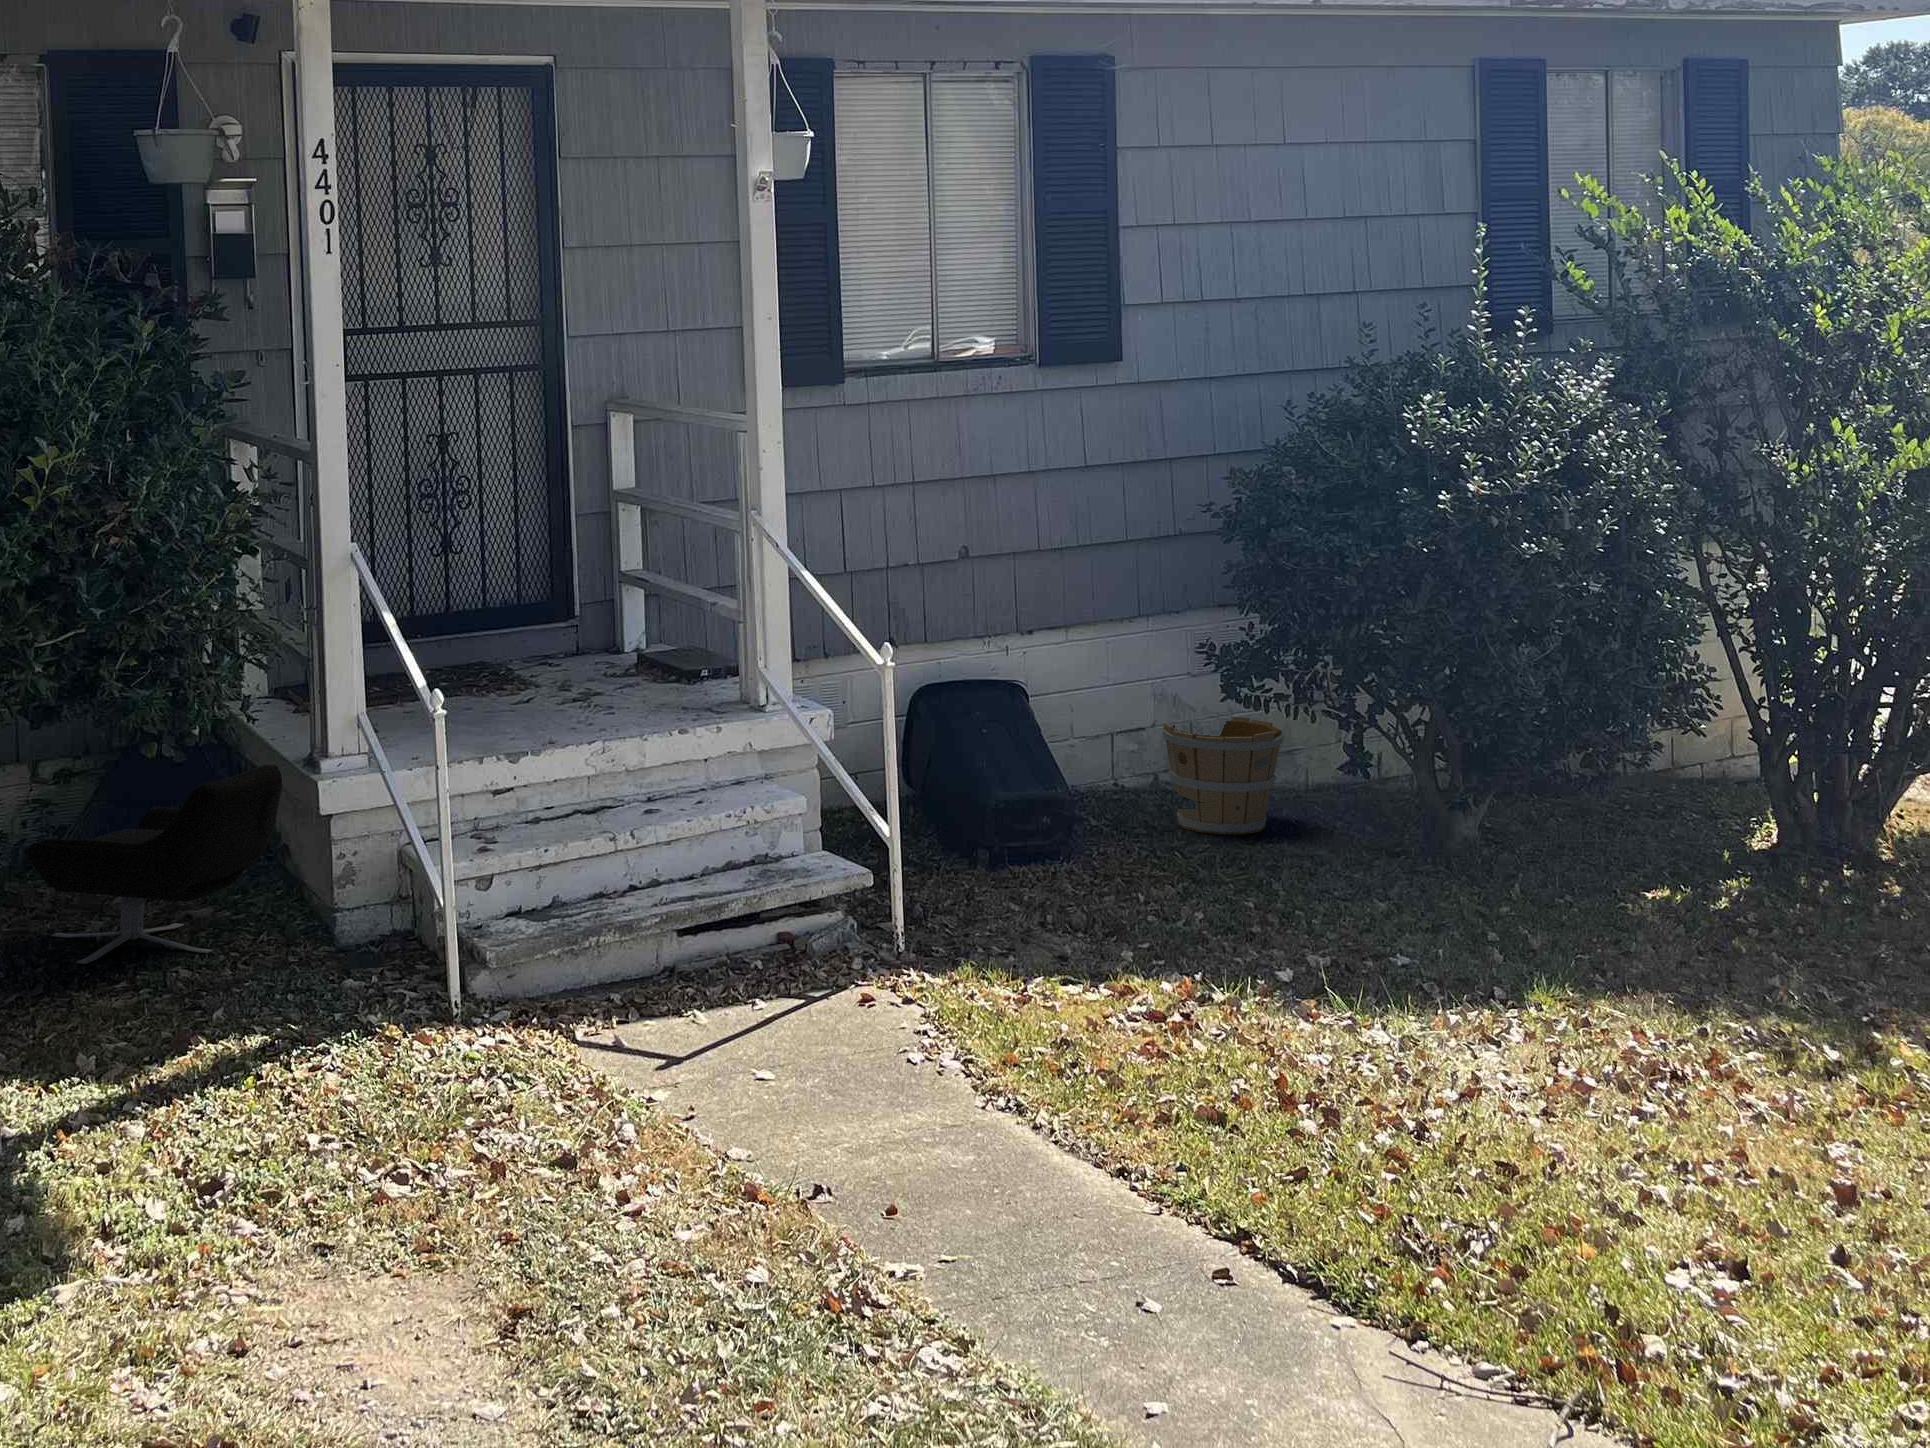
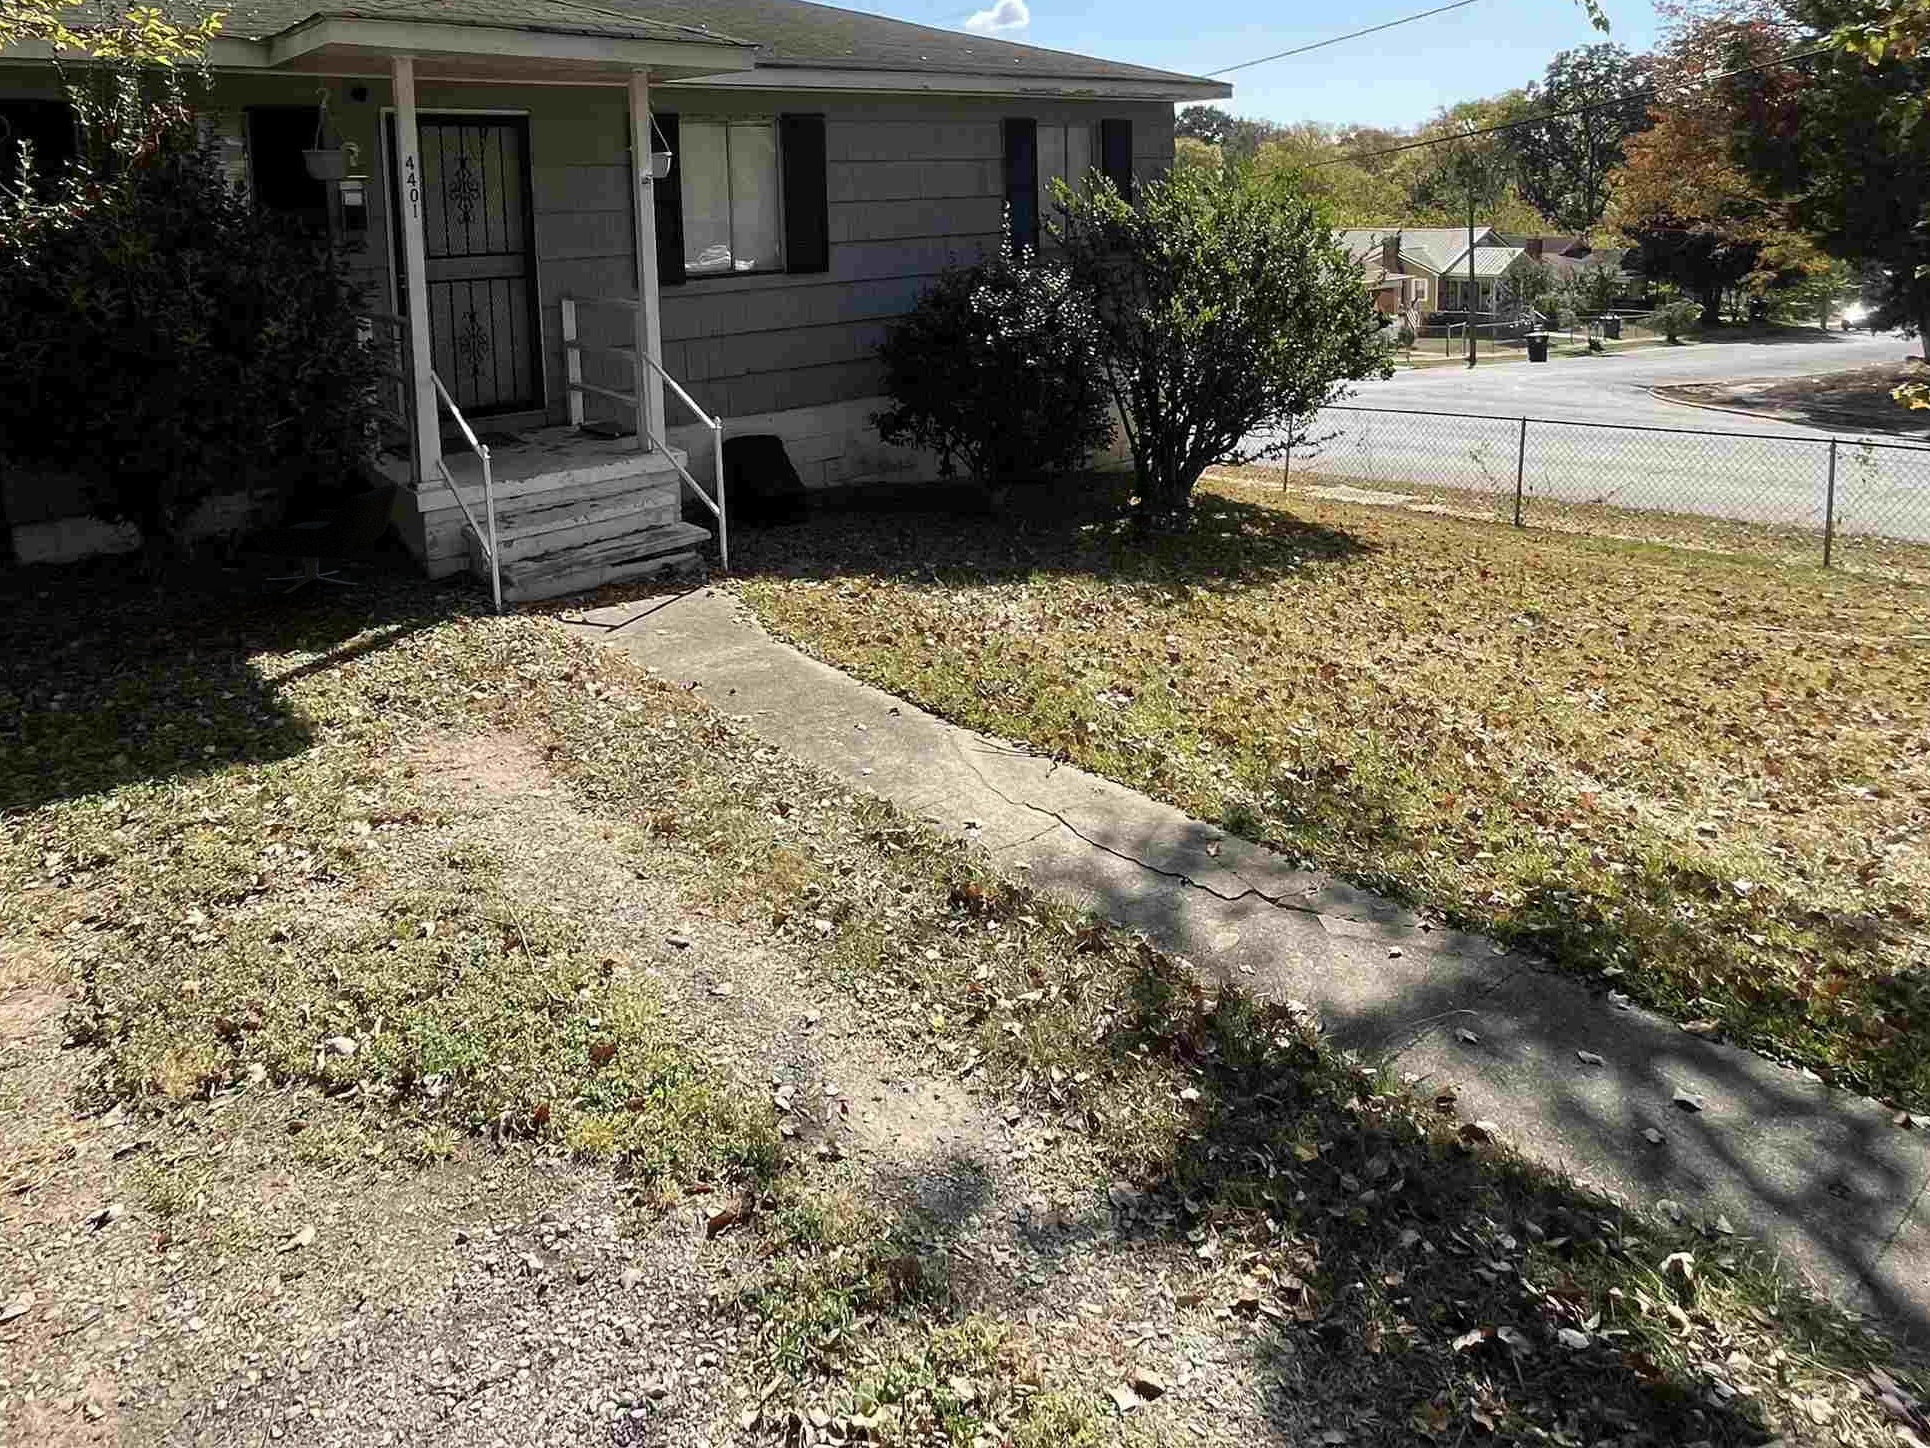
wooden bucket: present [1162,717,1284,835] -> none [853,448,913,507]
potted tree: none [1742,751,1800,903] -> present [1129,460,1154,530]

